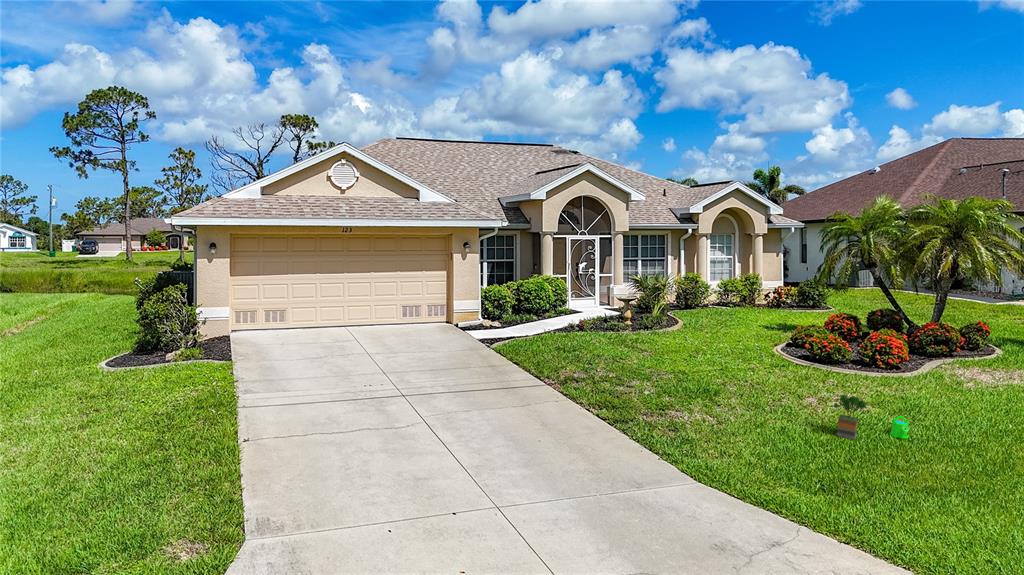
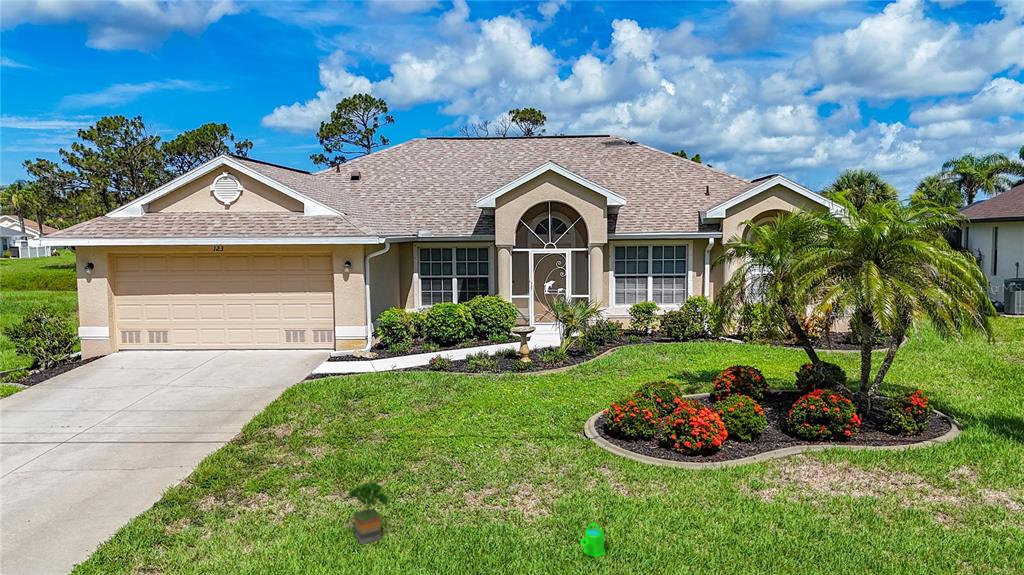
watering can: present [890,416,909,438] -> present [580,523,605,556]

